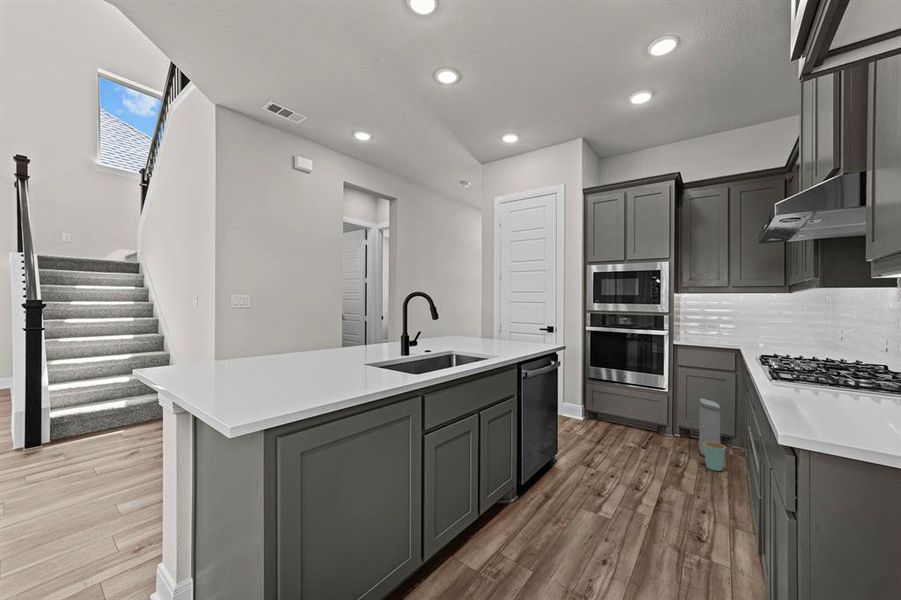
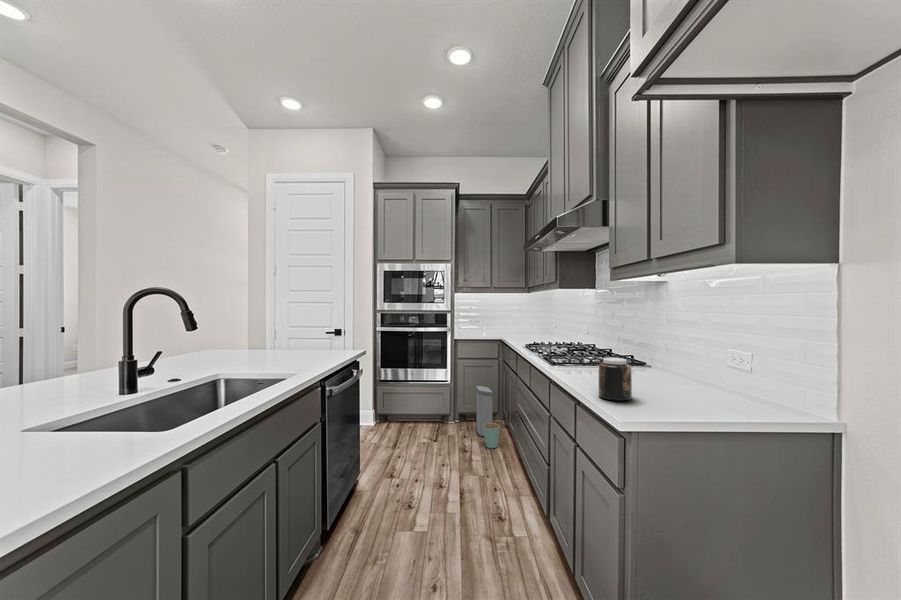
jar: none [805,362,856,416] -> present [599,358,632,401]

